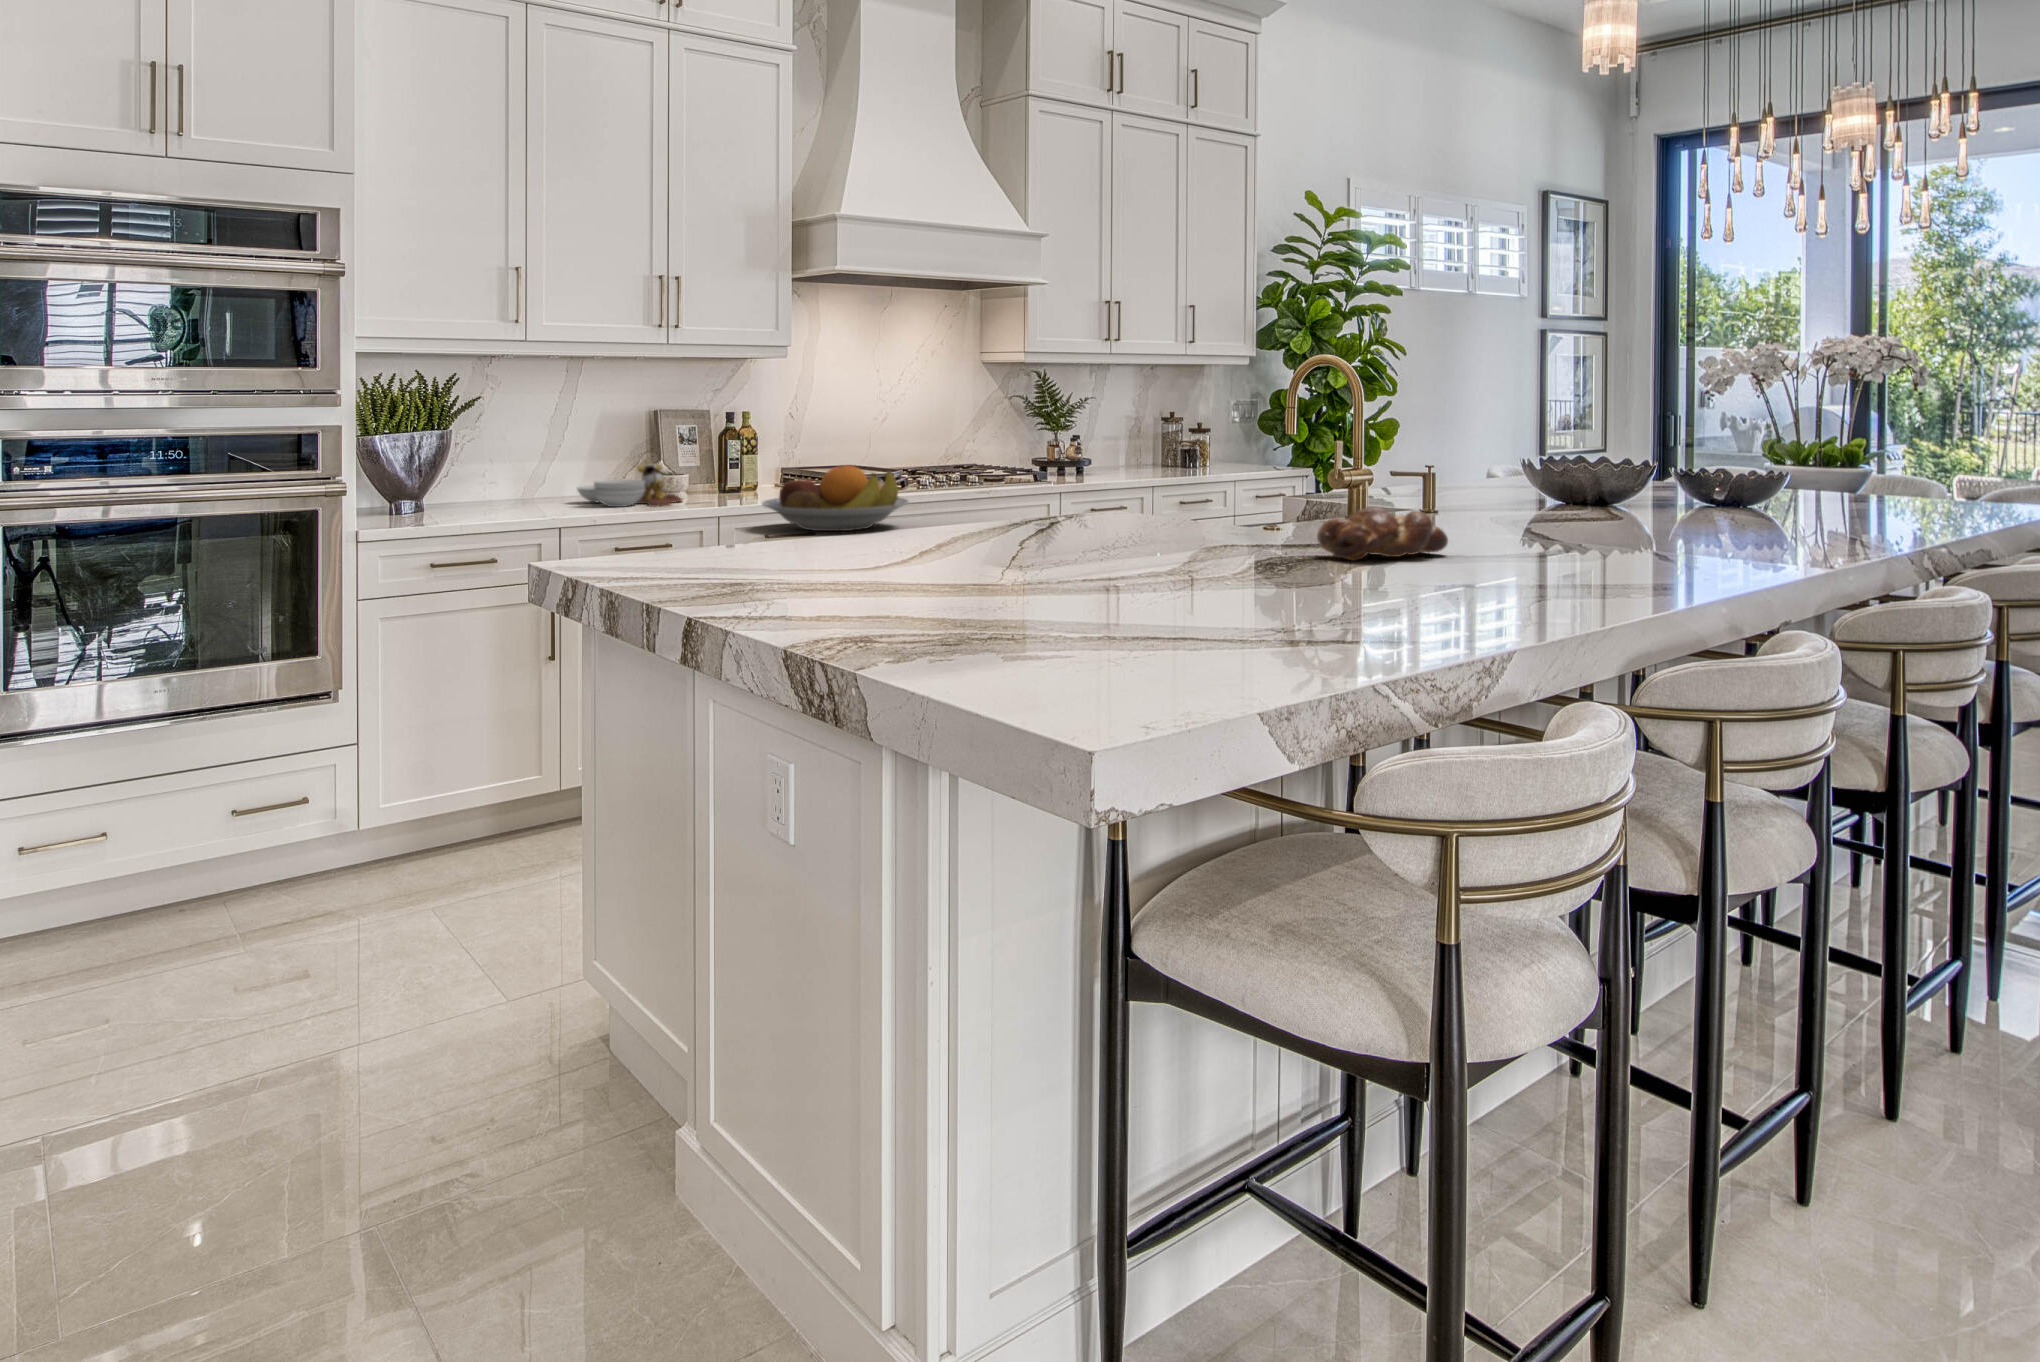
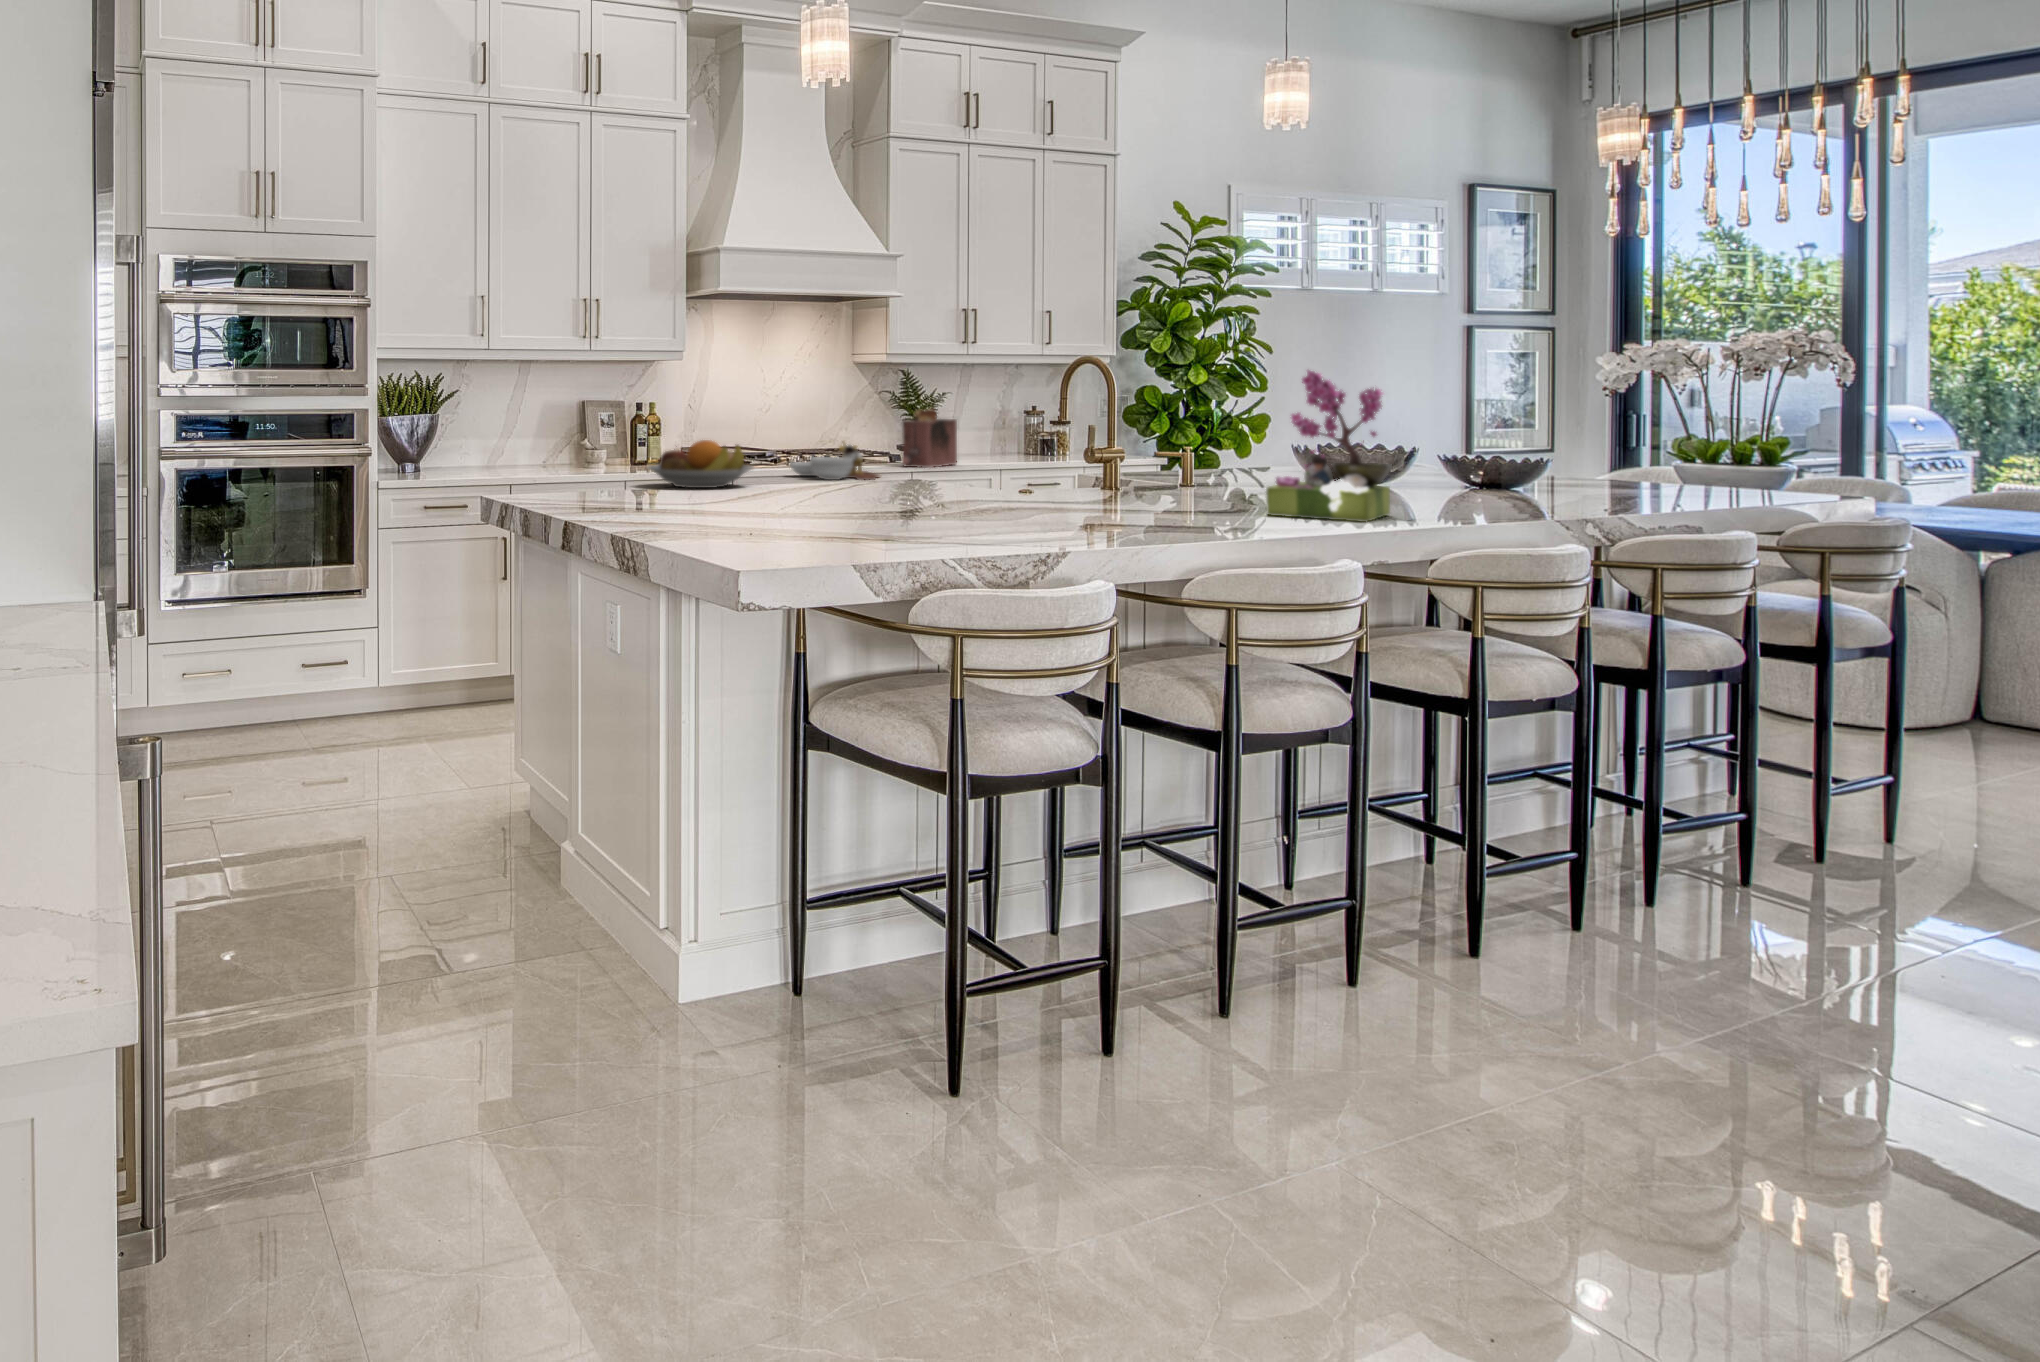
flower arrangement: none [1599,371,1734,565] -> present [1266,370,1391,522]
toaster: none [1046,418,1104,489] -> present [902,408,957,468]
cutting board: present [577,460,682,507] -> present [790,442,879,480]
bread loaf: present [1317,506,1448,560] -> none [1033,472,1142,511]

